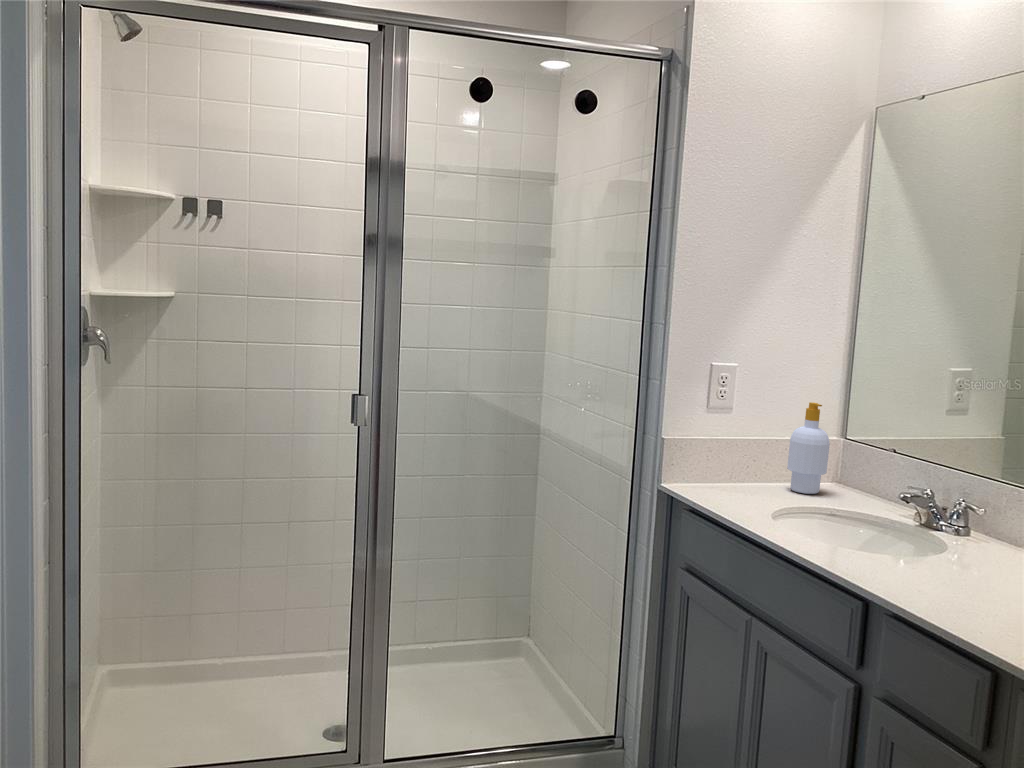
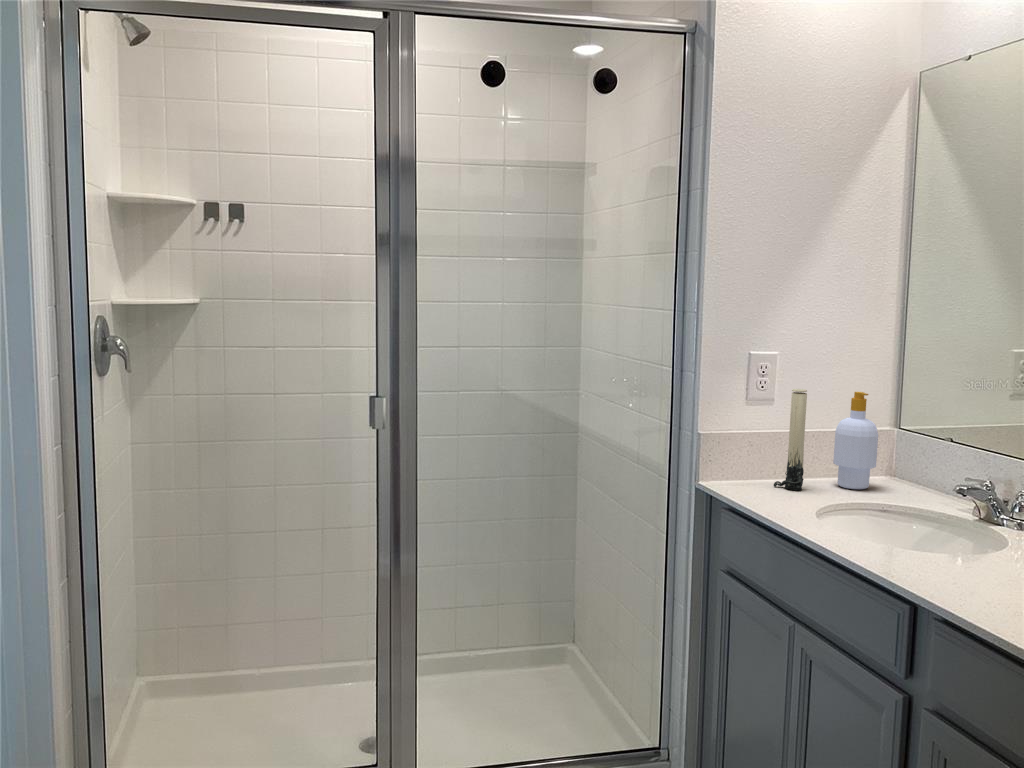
candle: none [732,398,767,493] -> present [774,389,807,490]

